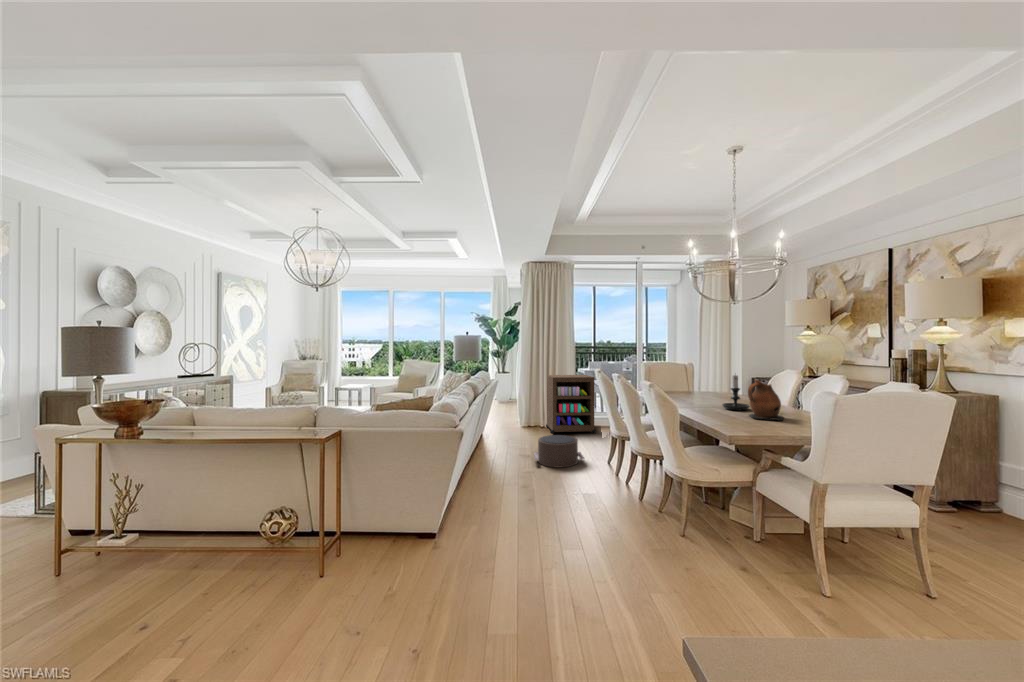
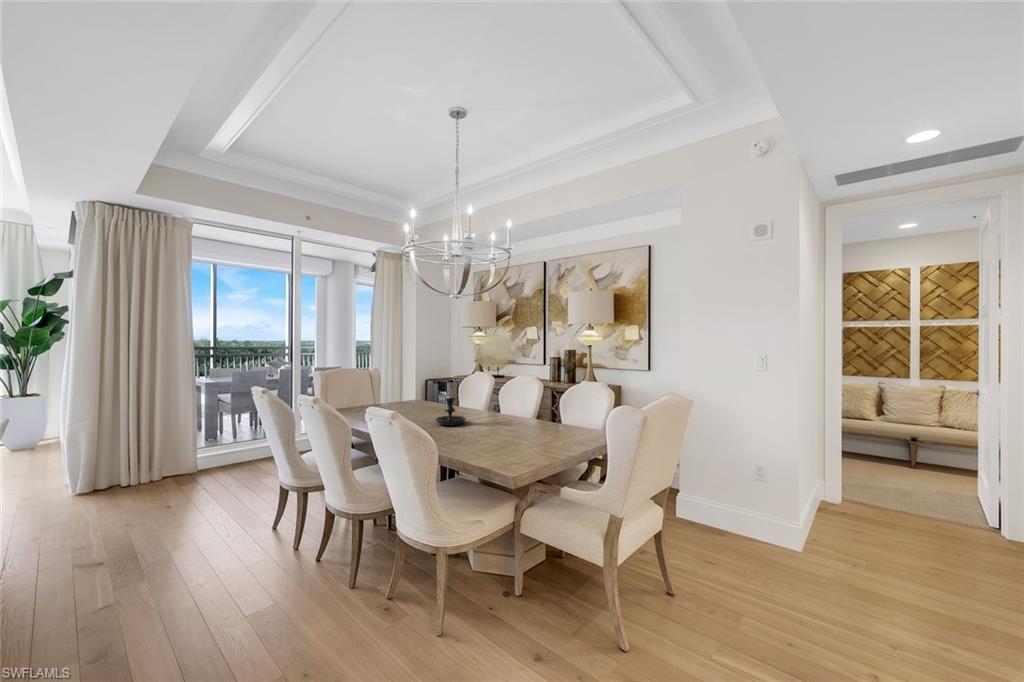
storage cabinet: present [546,375,596,434] -> none [129,392,231,498]
ceramic pitcher: present [748,380,783,420] -> none [472,387,512,434]
pouf: present [534,435,584,467] -> none [105,501,223,572]

